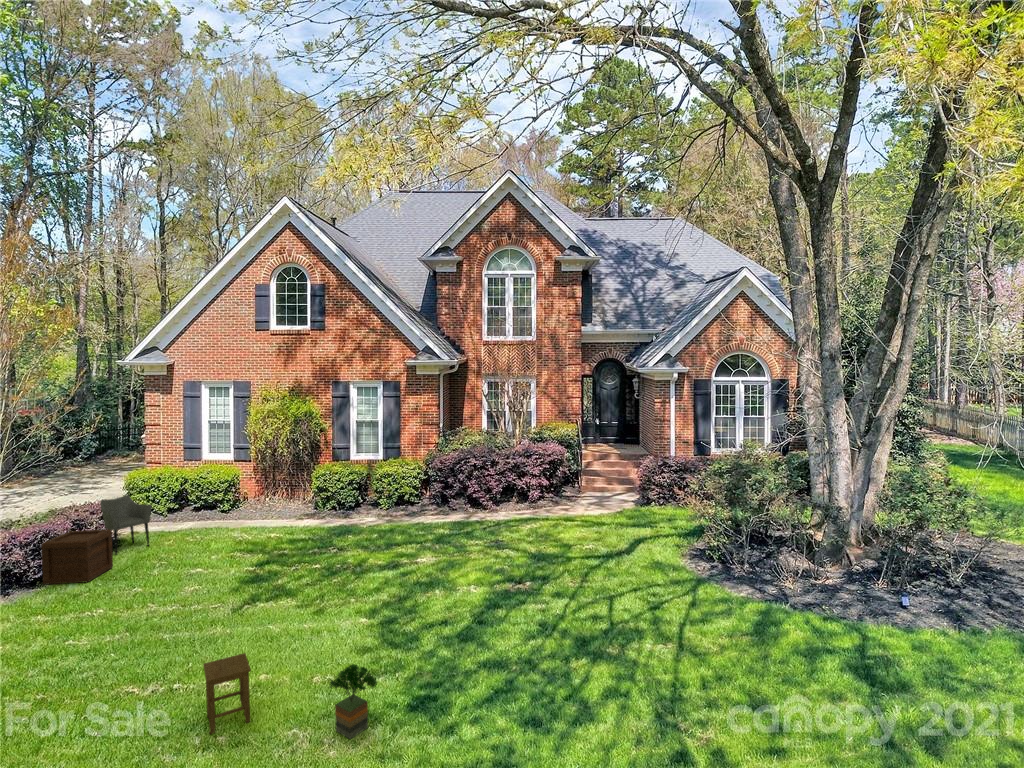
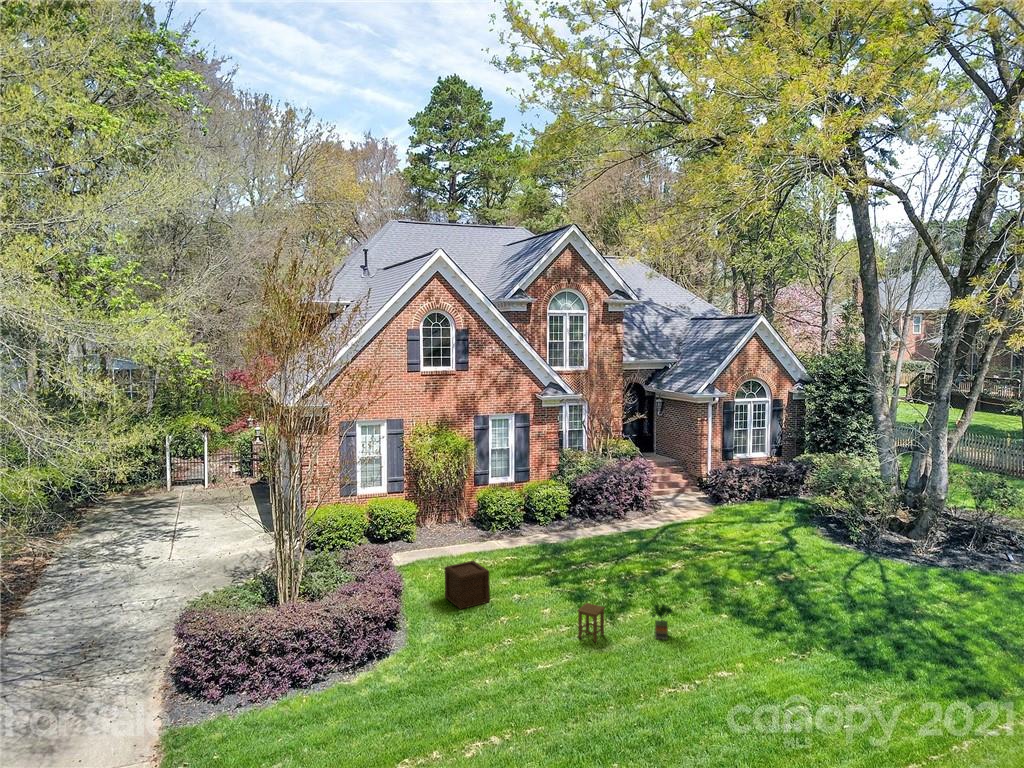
armchair: present [100,495,152,555] -> none [414,533,447,584]
stool: present [203,653,251,734] -> present [577,603,605,642]
potted tree: present [330,664,377,739] -> present [652,605,673,640]

